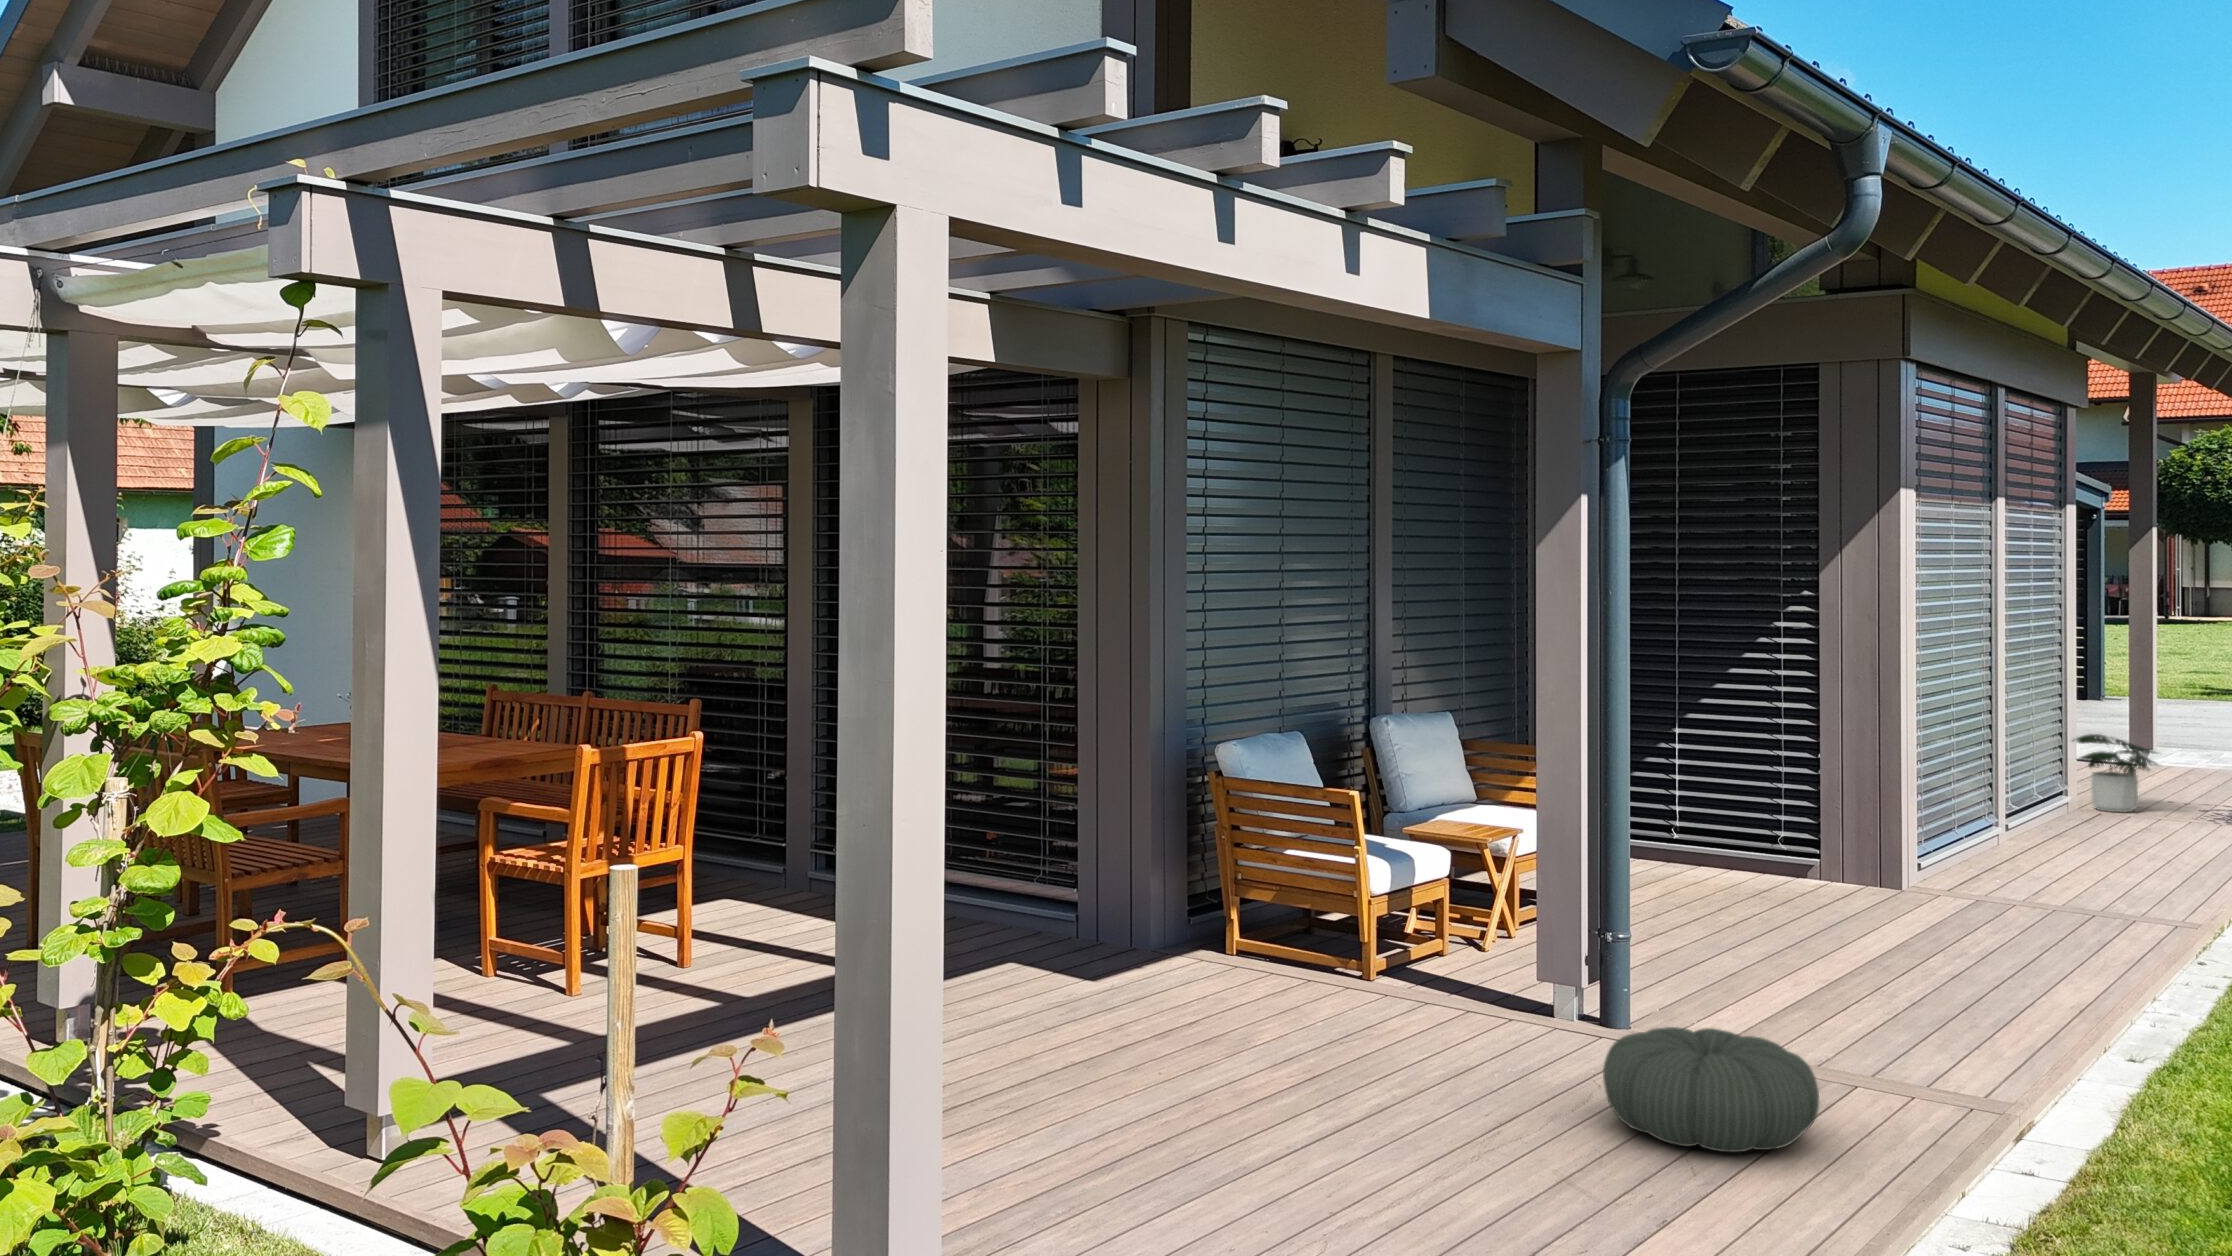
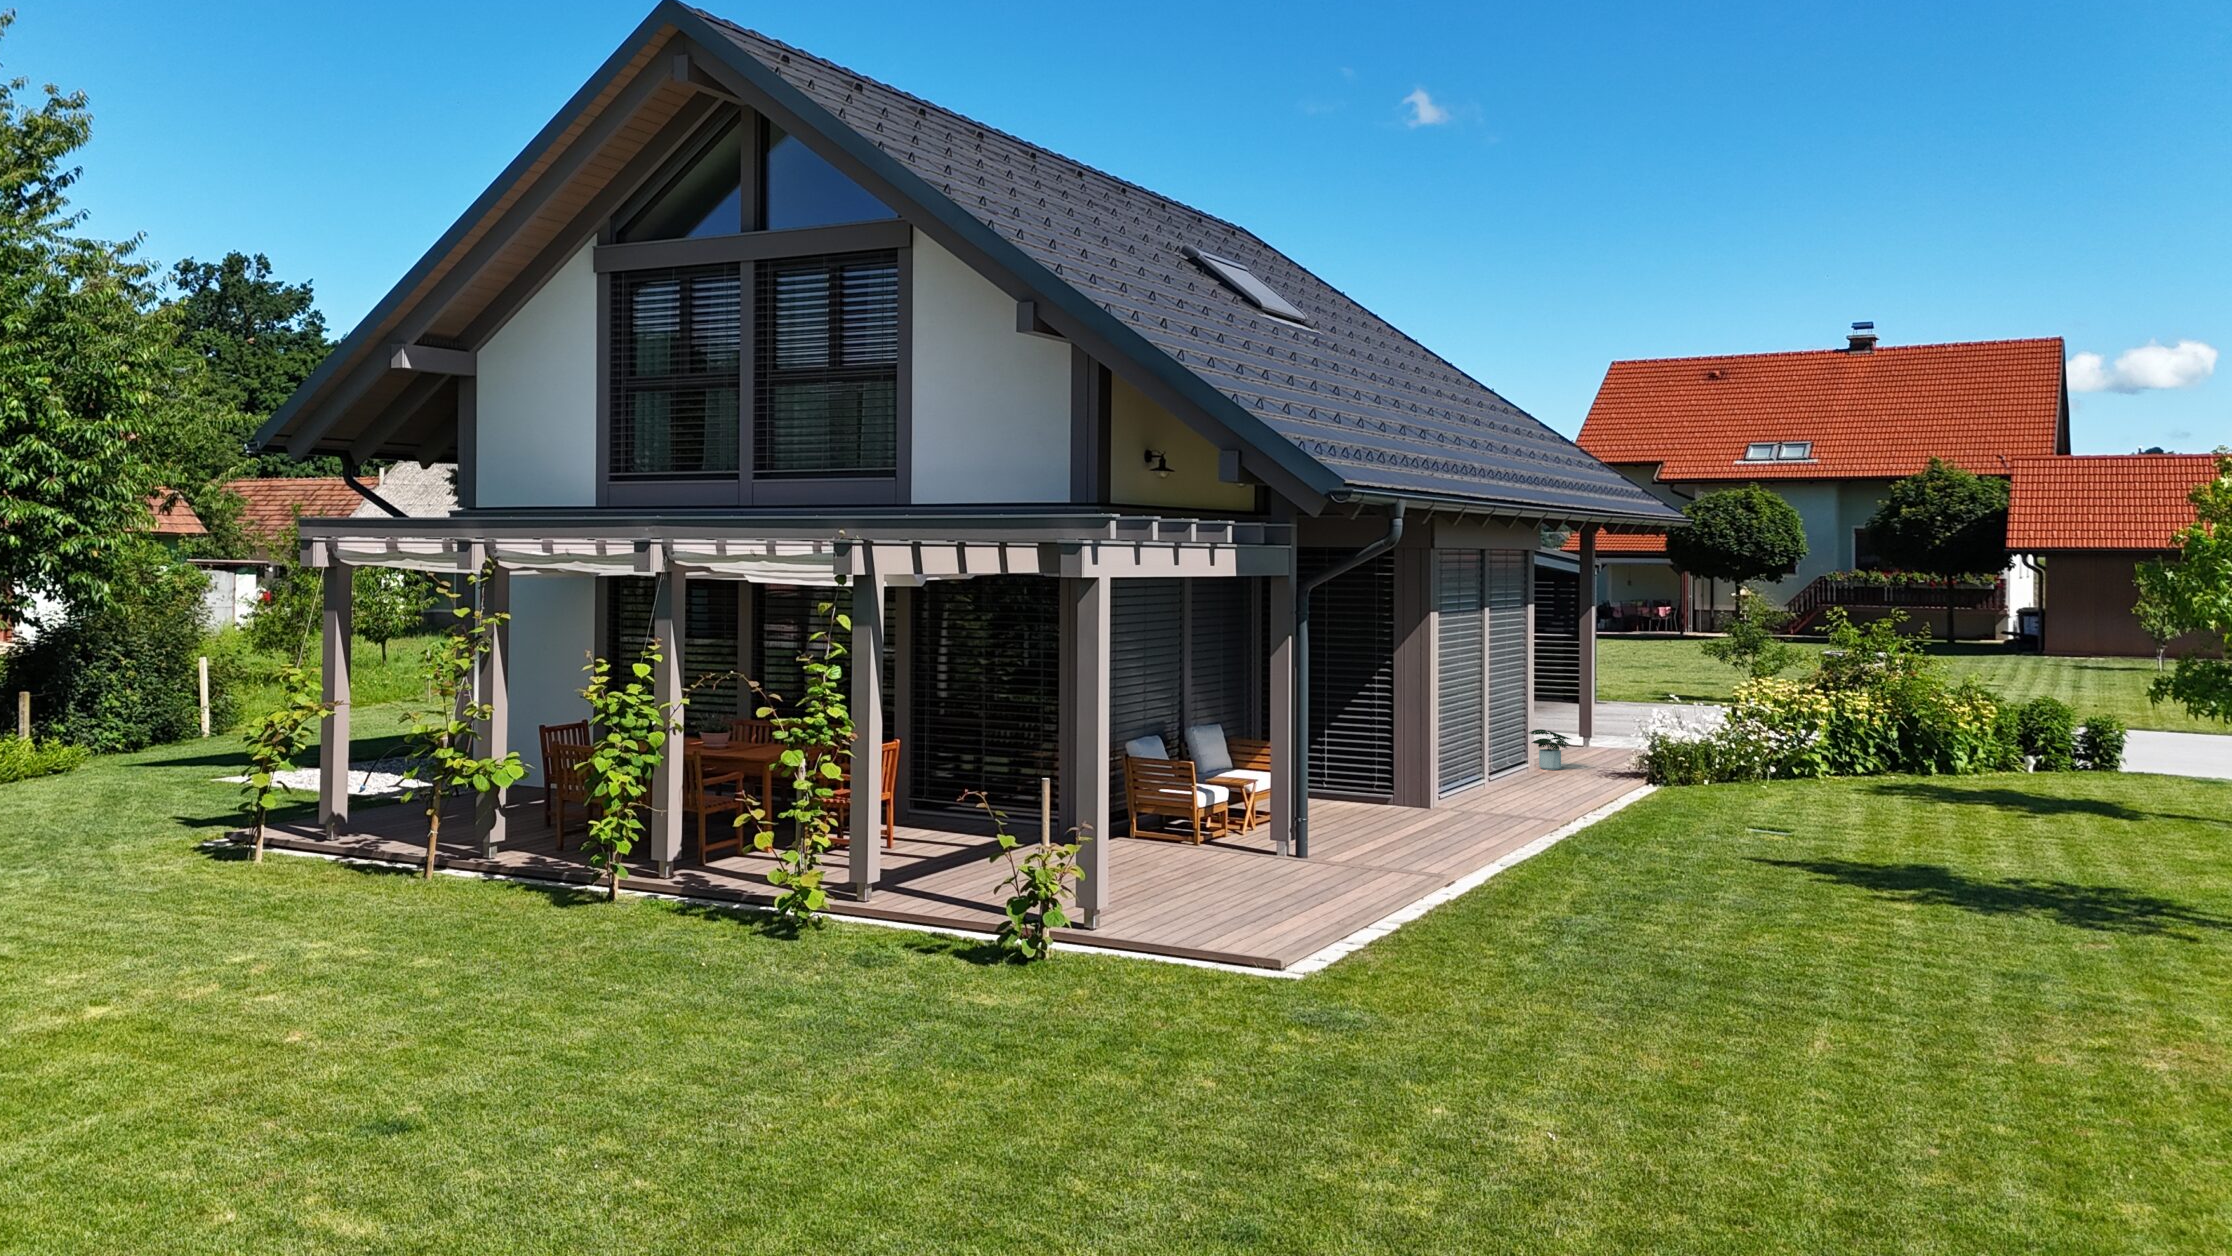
pouf: present [1603,1027,1819,1152] -> none [1297,848,1374,889]

